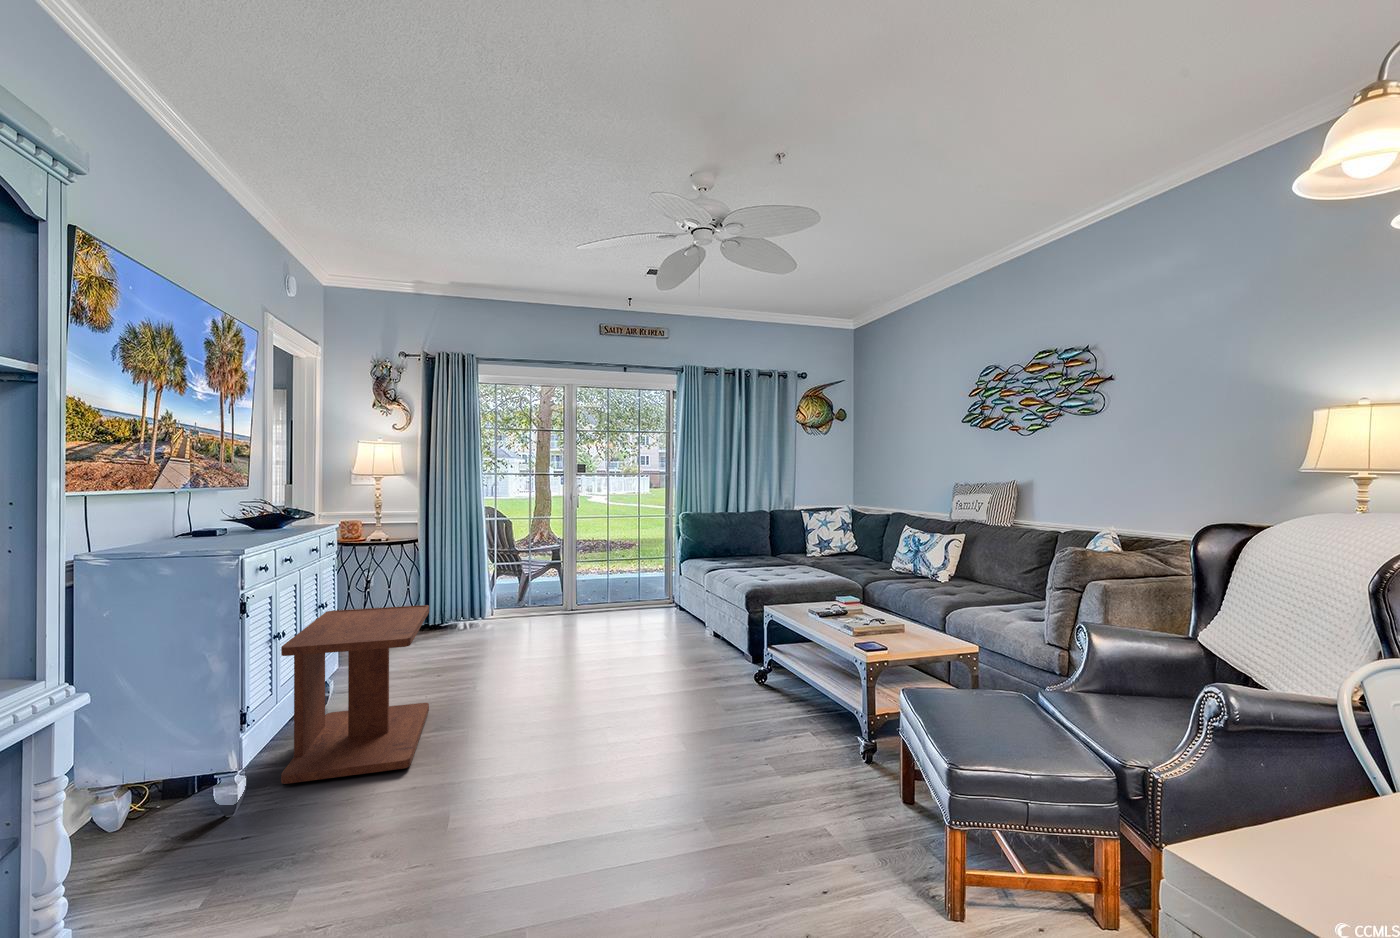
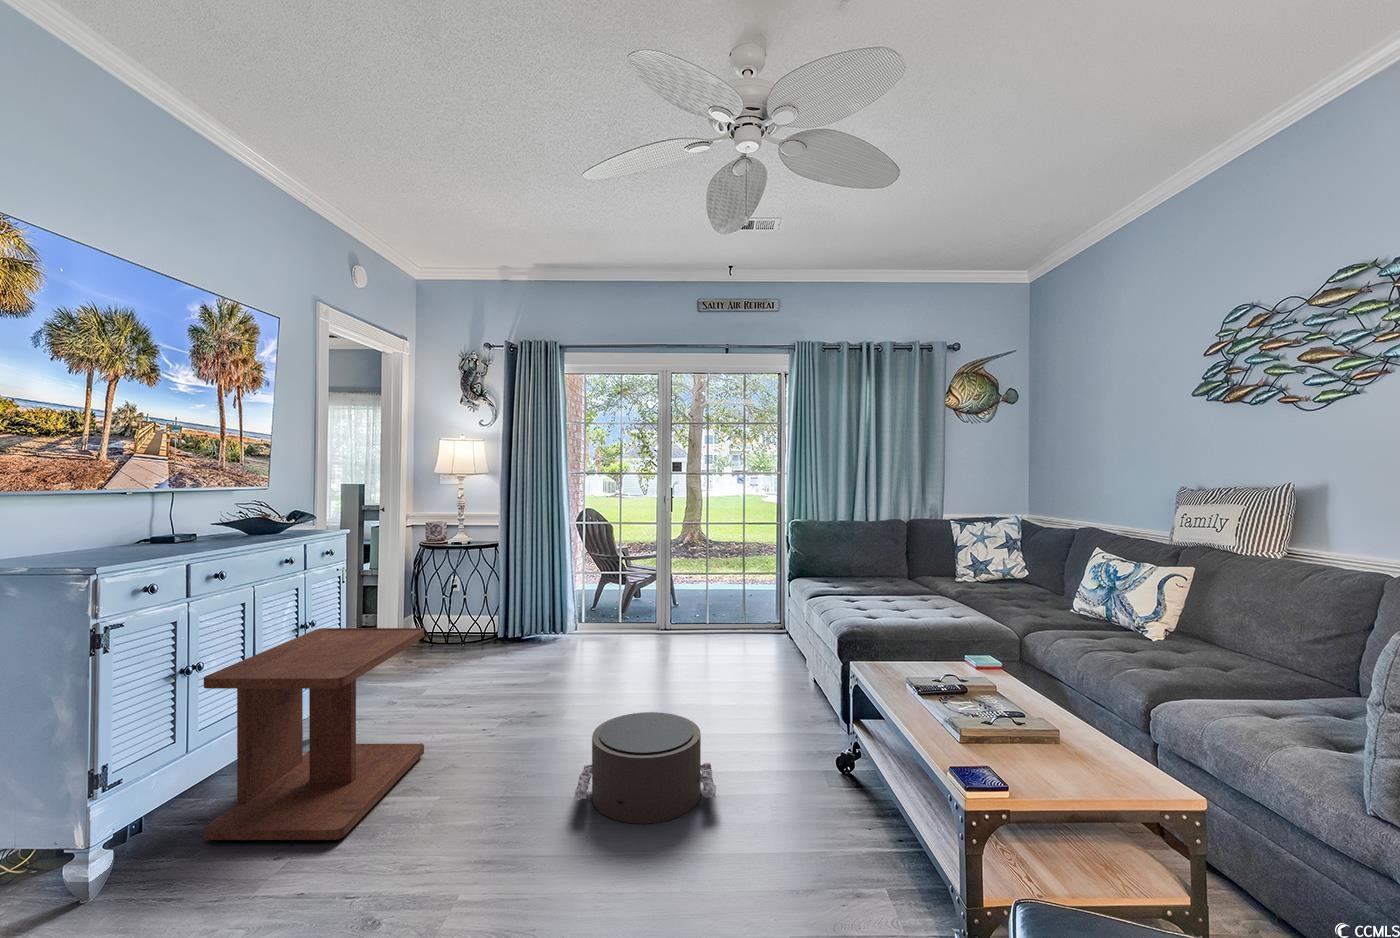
pouf: none [579,656,688,731] -> present [575,712,716,824]

